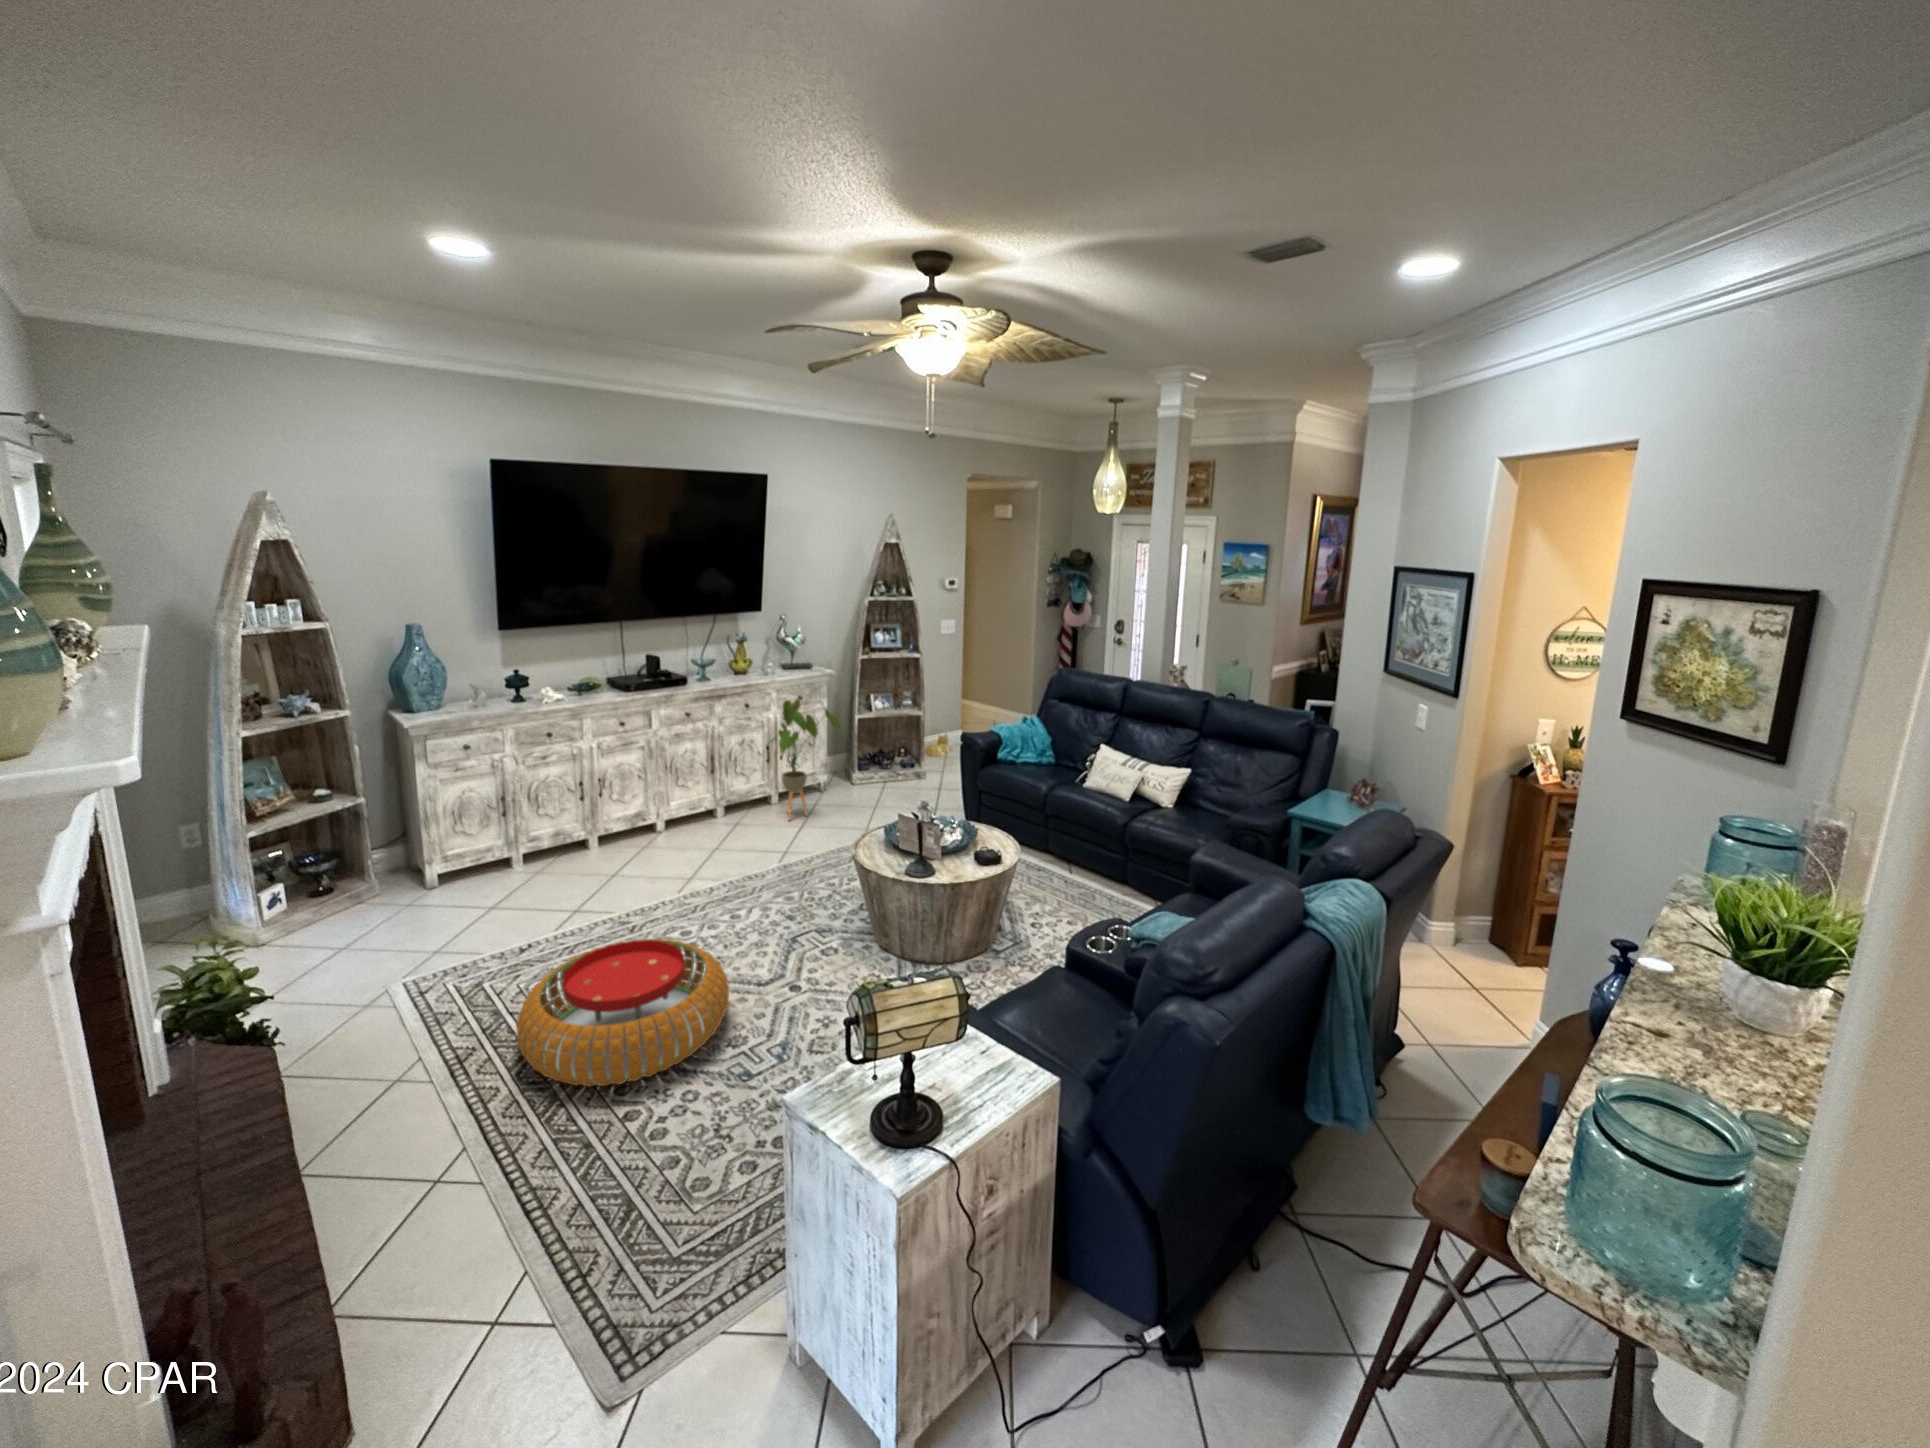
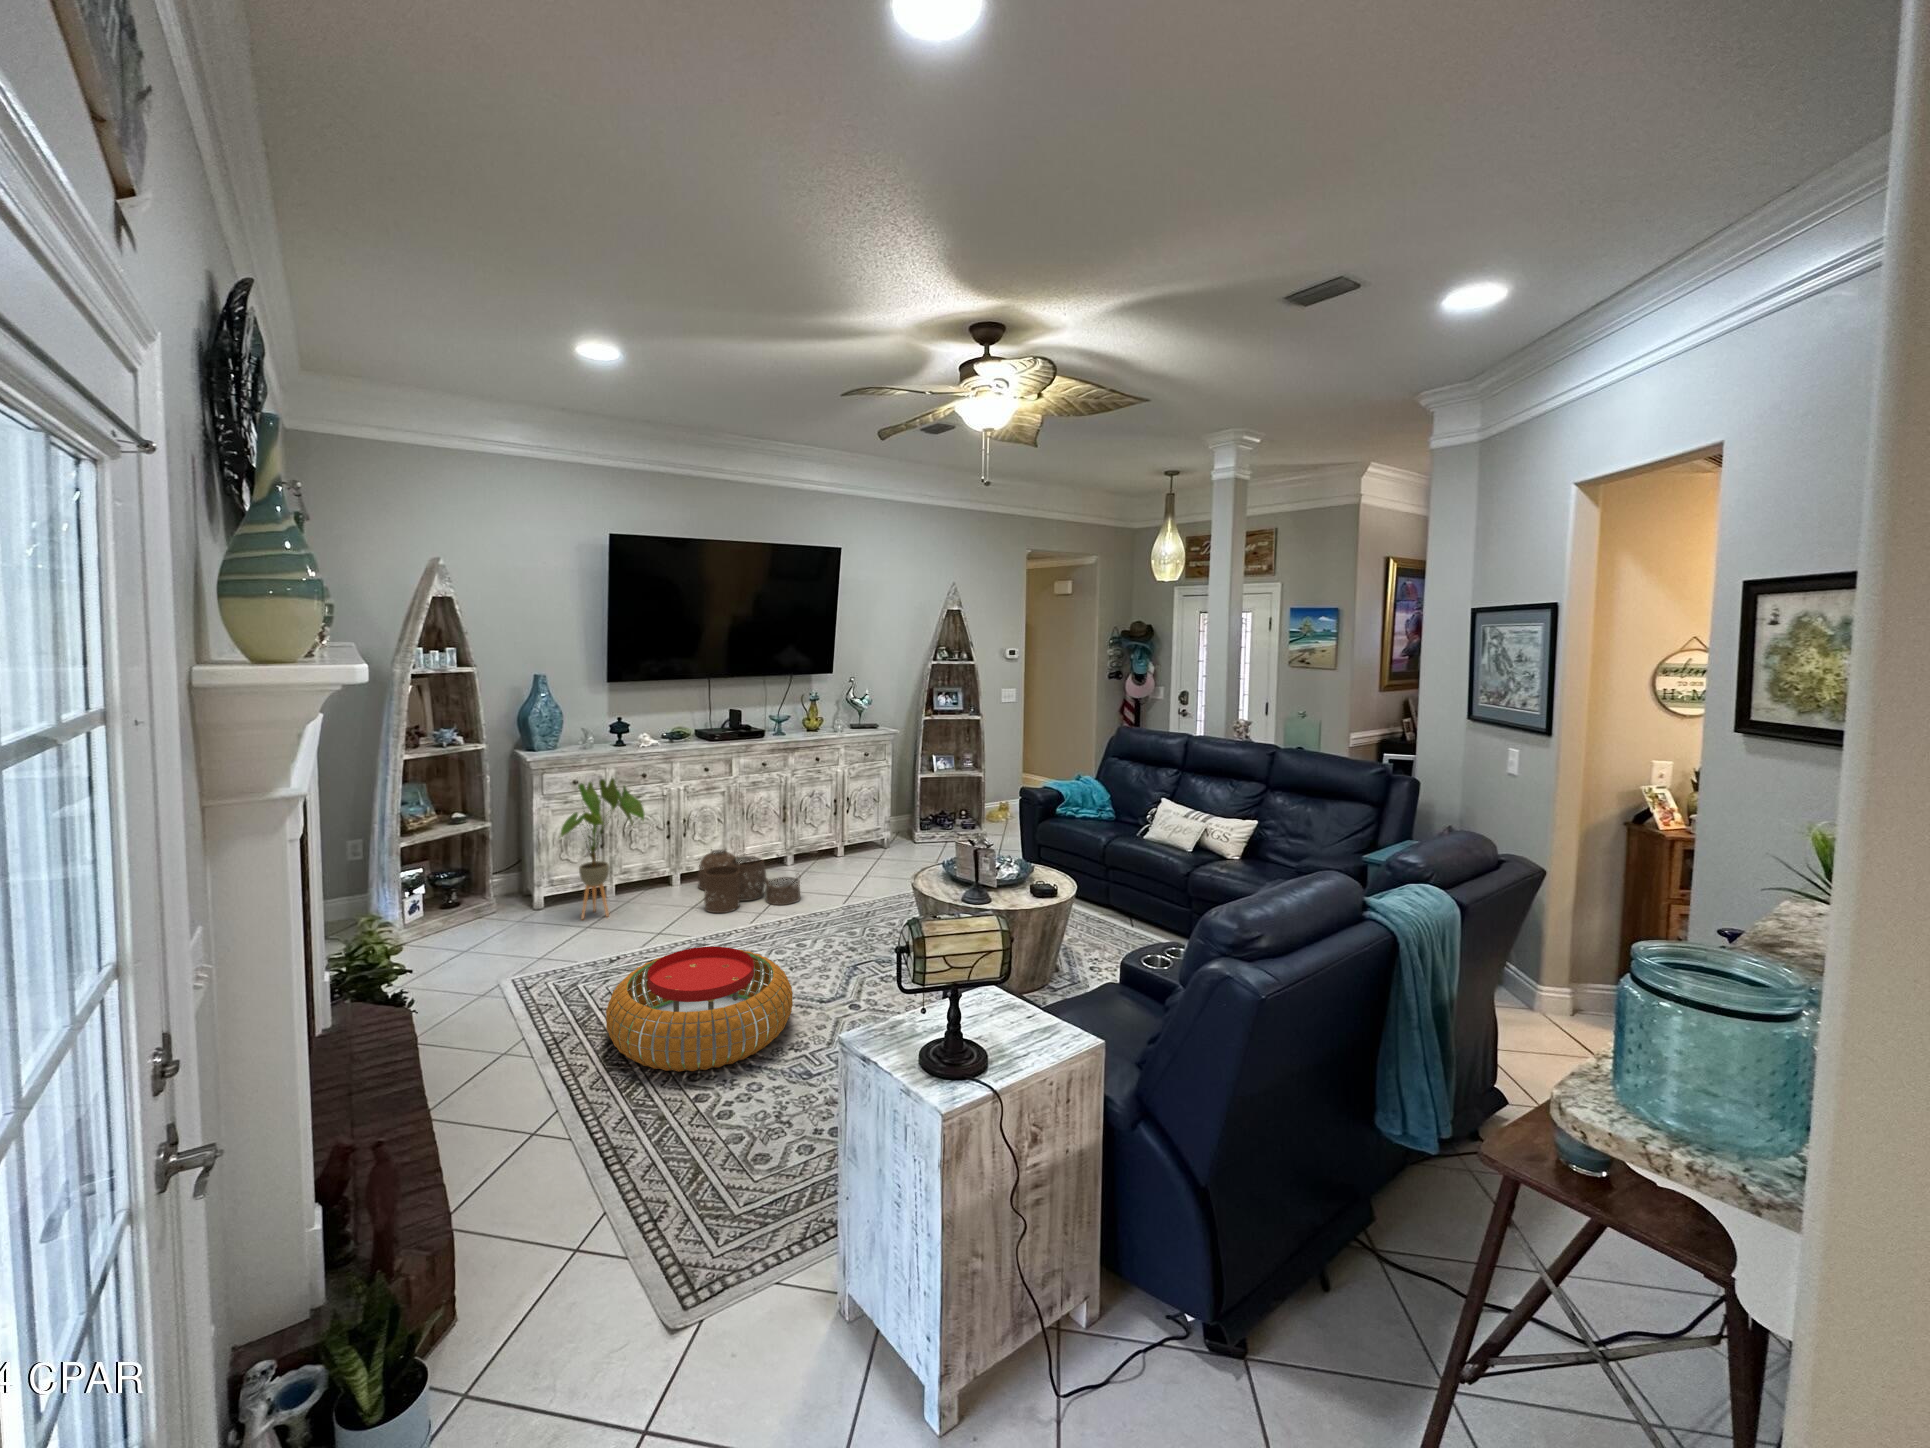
house plant: present [769,699,841,820] -> present [561,778,645,919]
woven basket: none [618,808,734,883] -> present [698,849,800,913]

